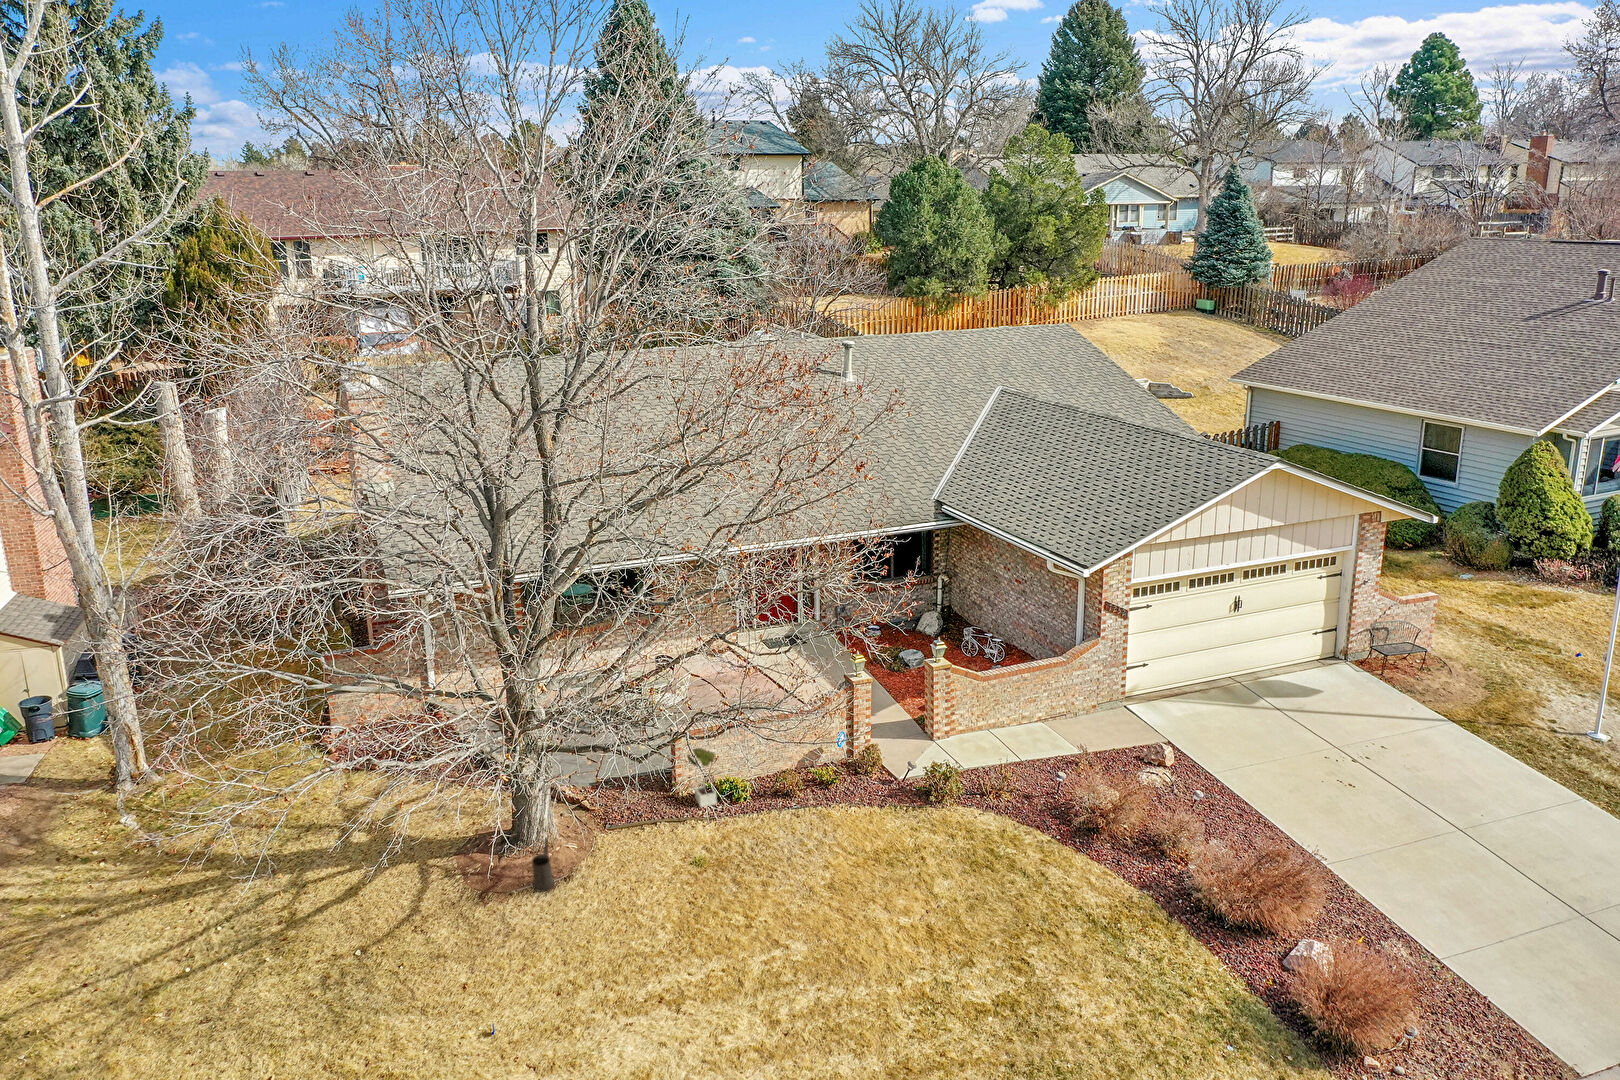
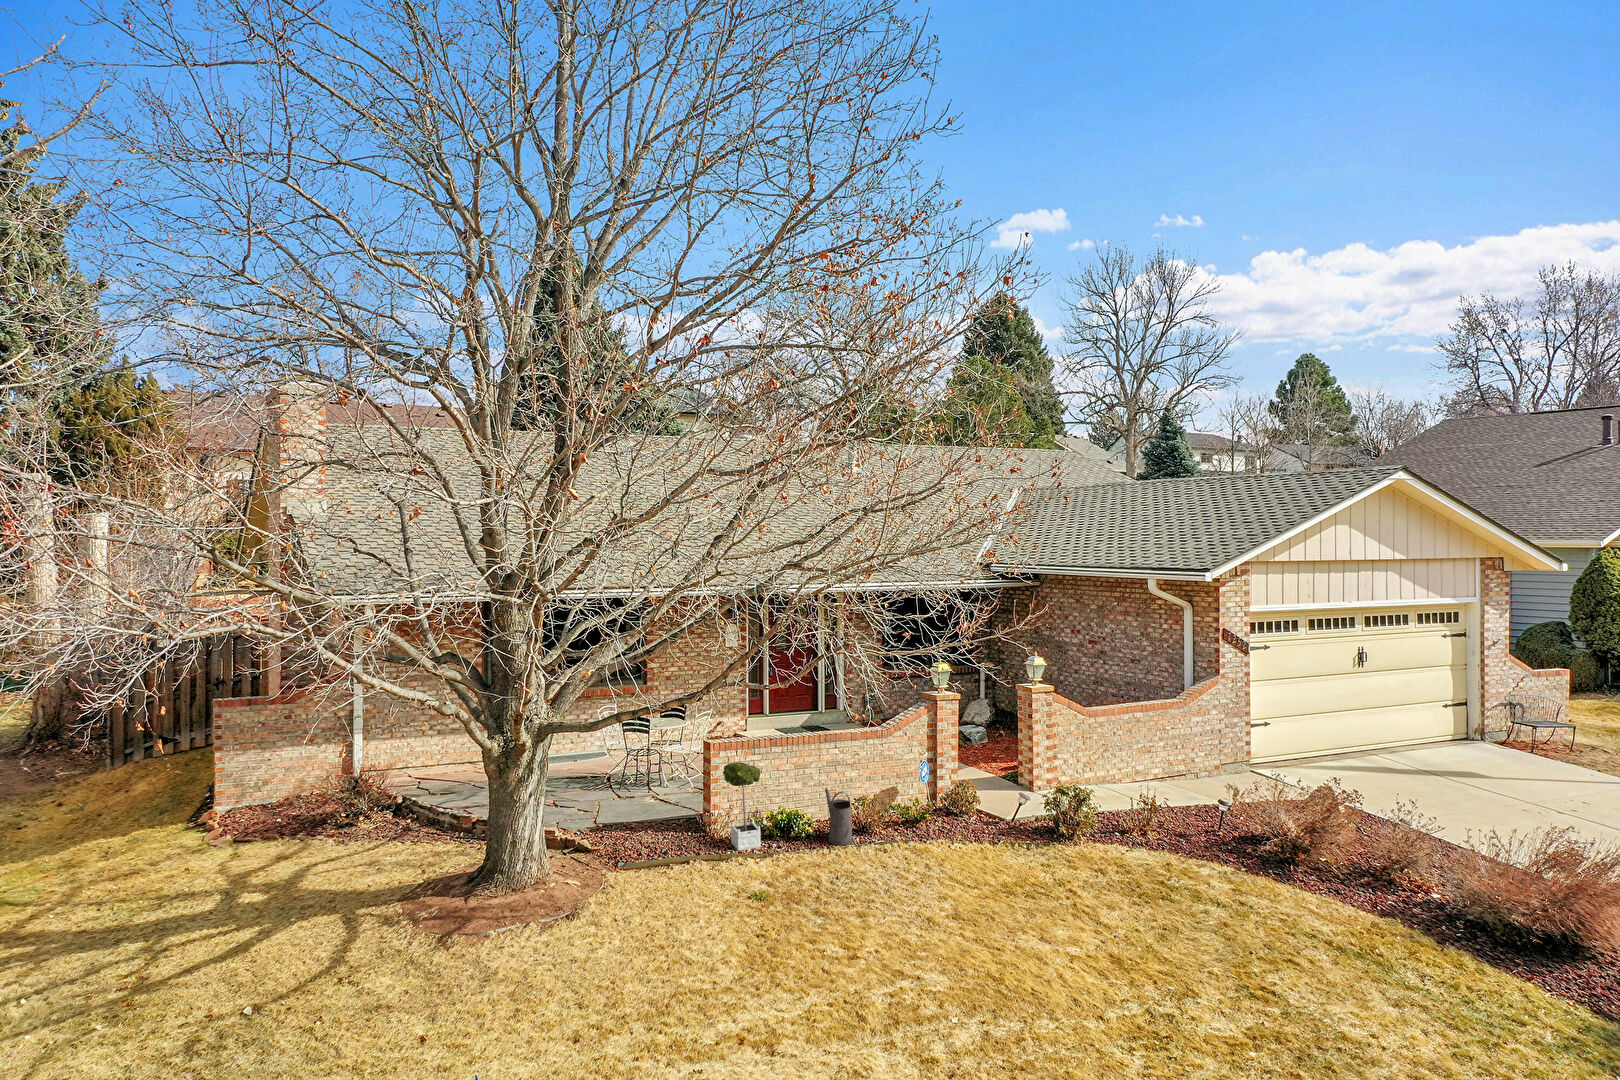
watering can: present [532,838,554,892] -> present [825,789,853,845]

